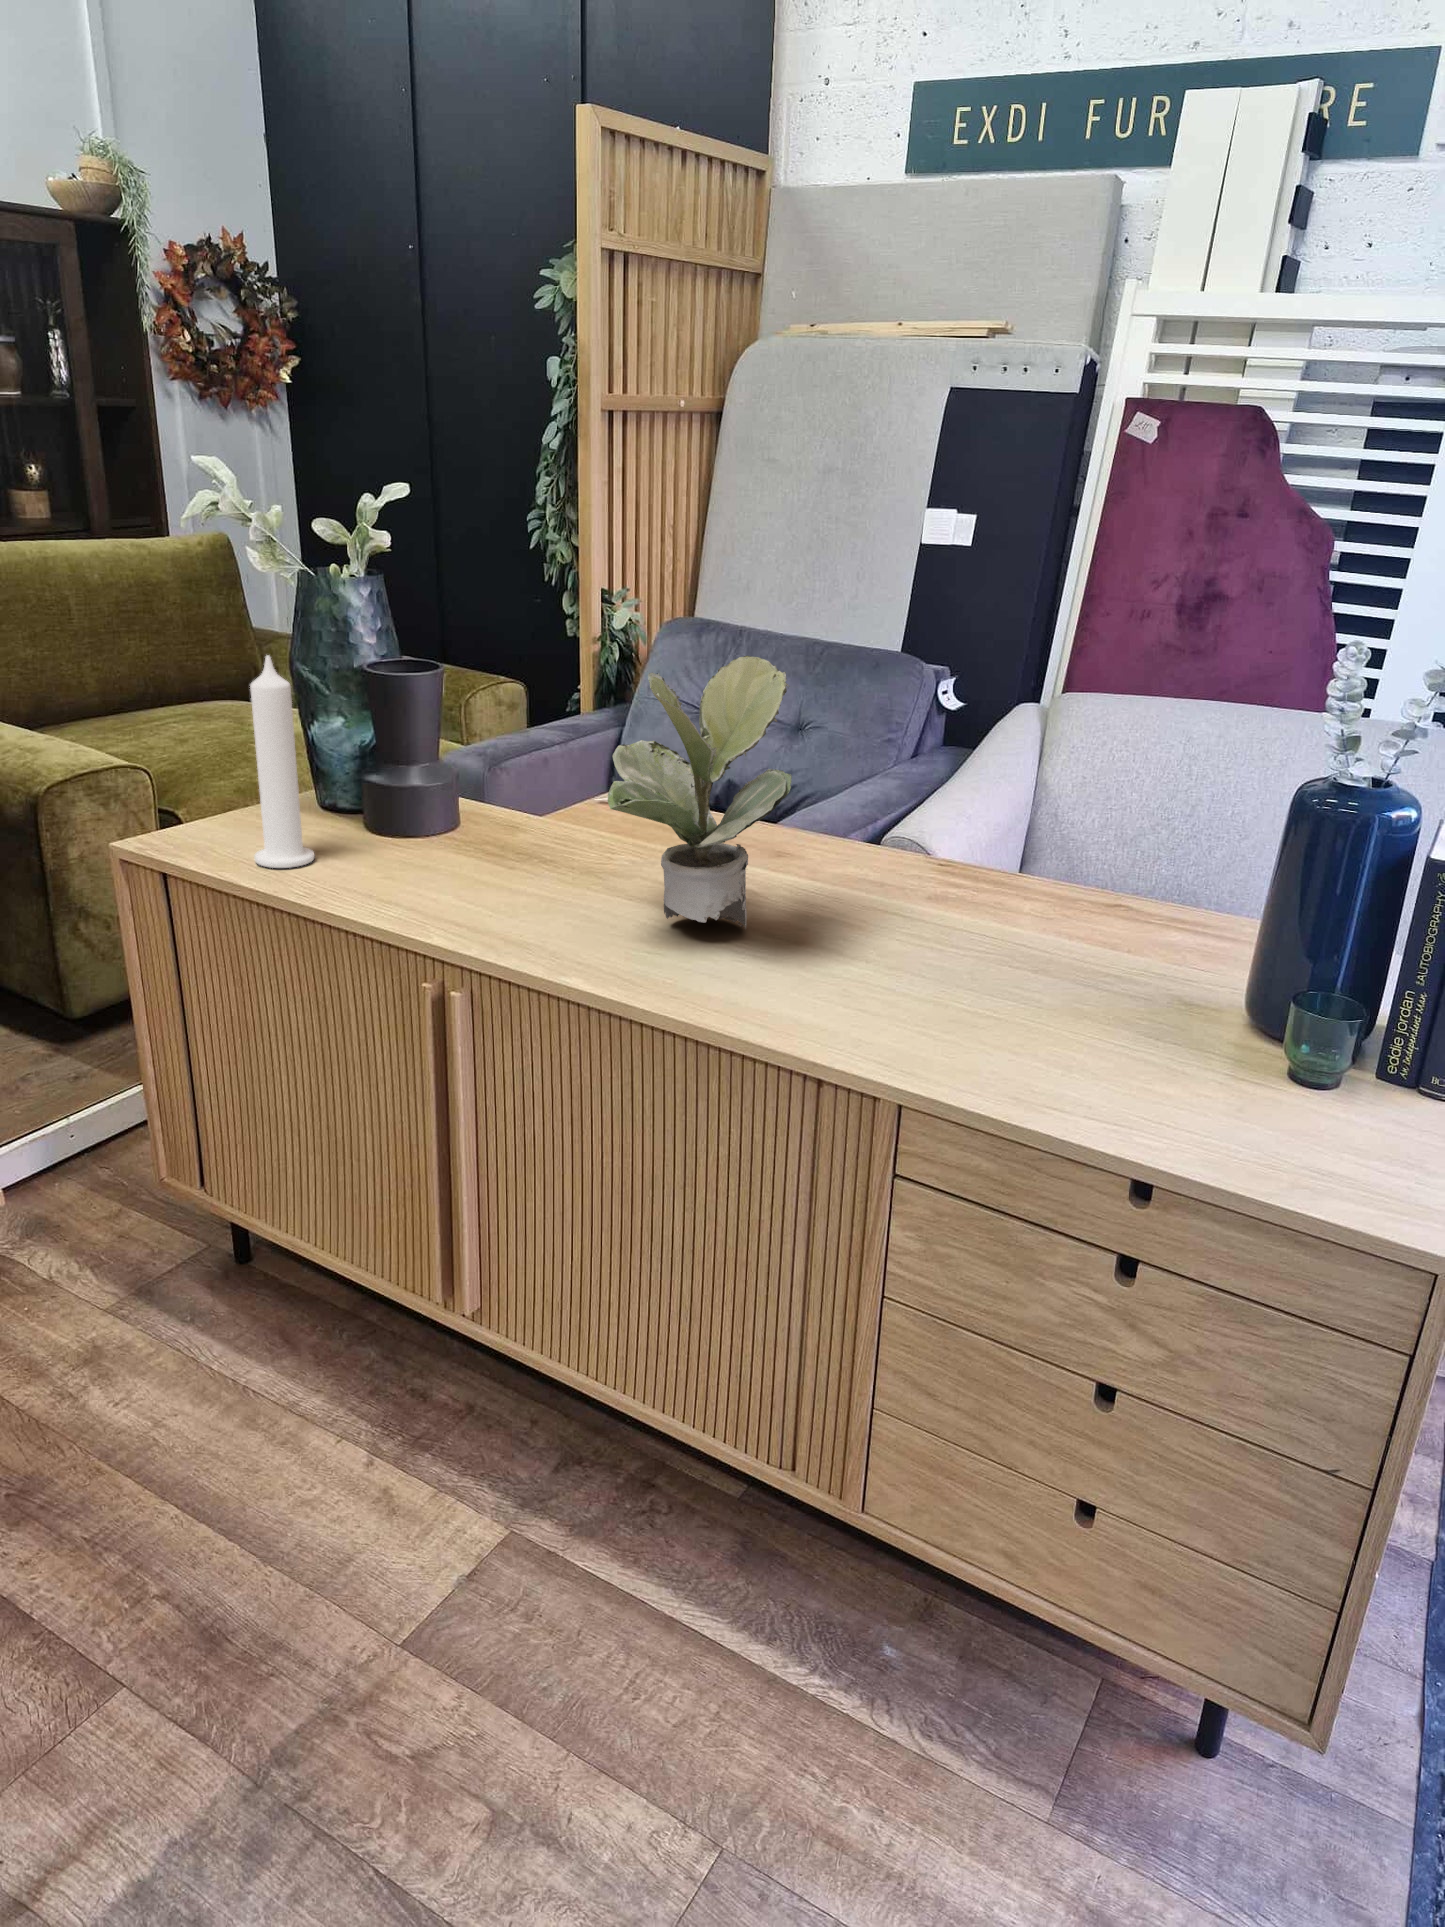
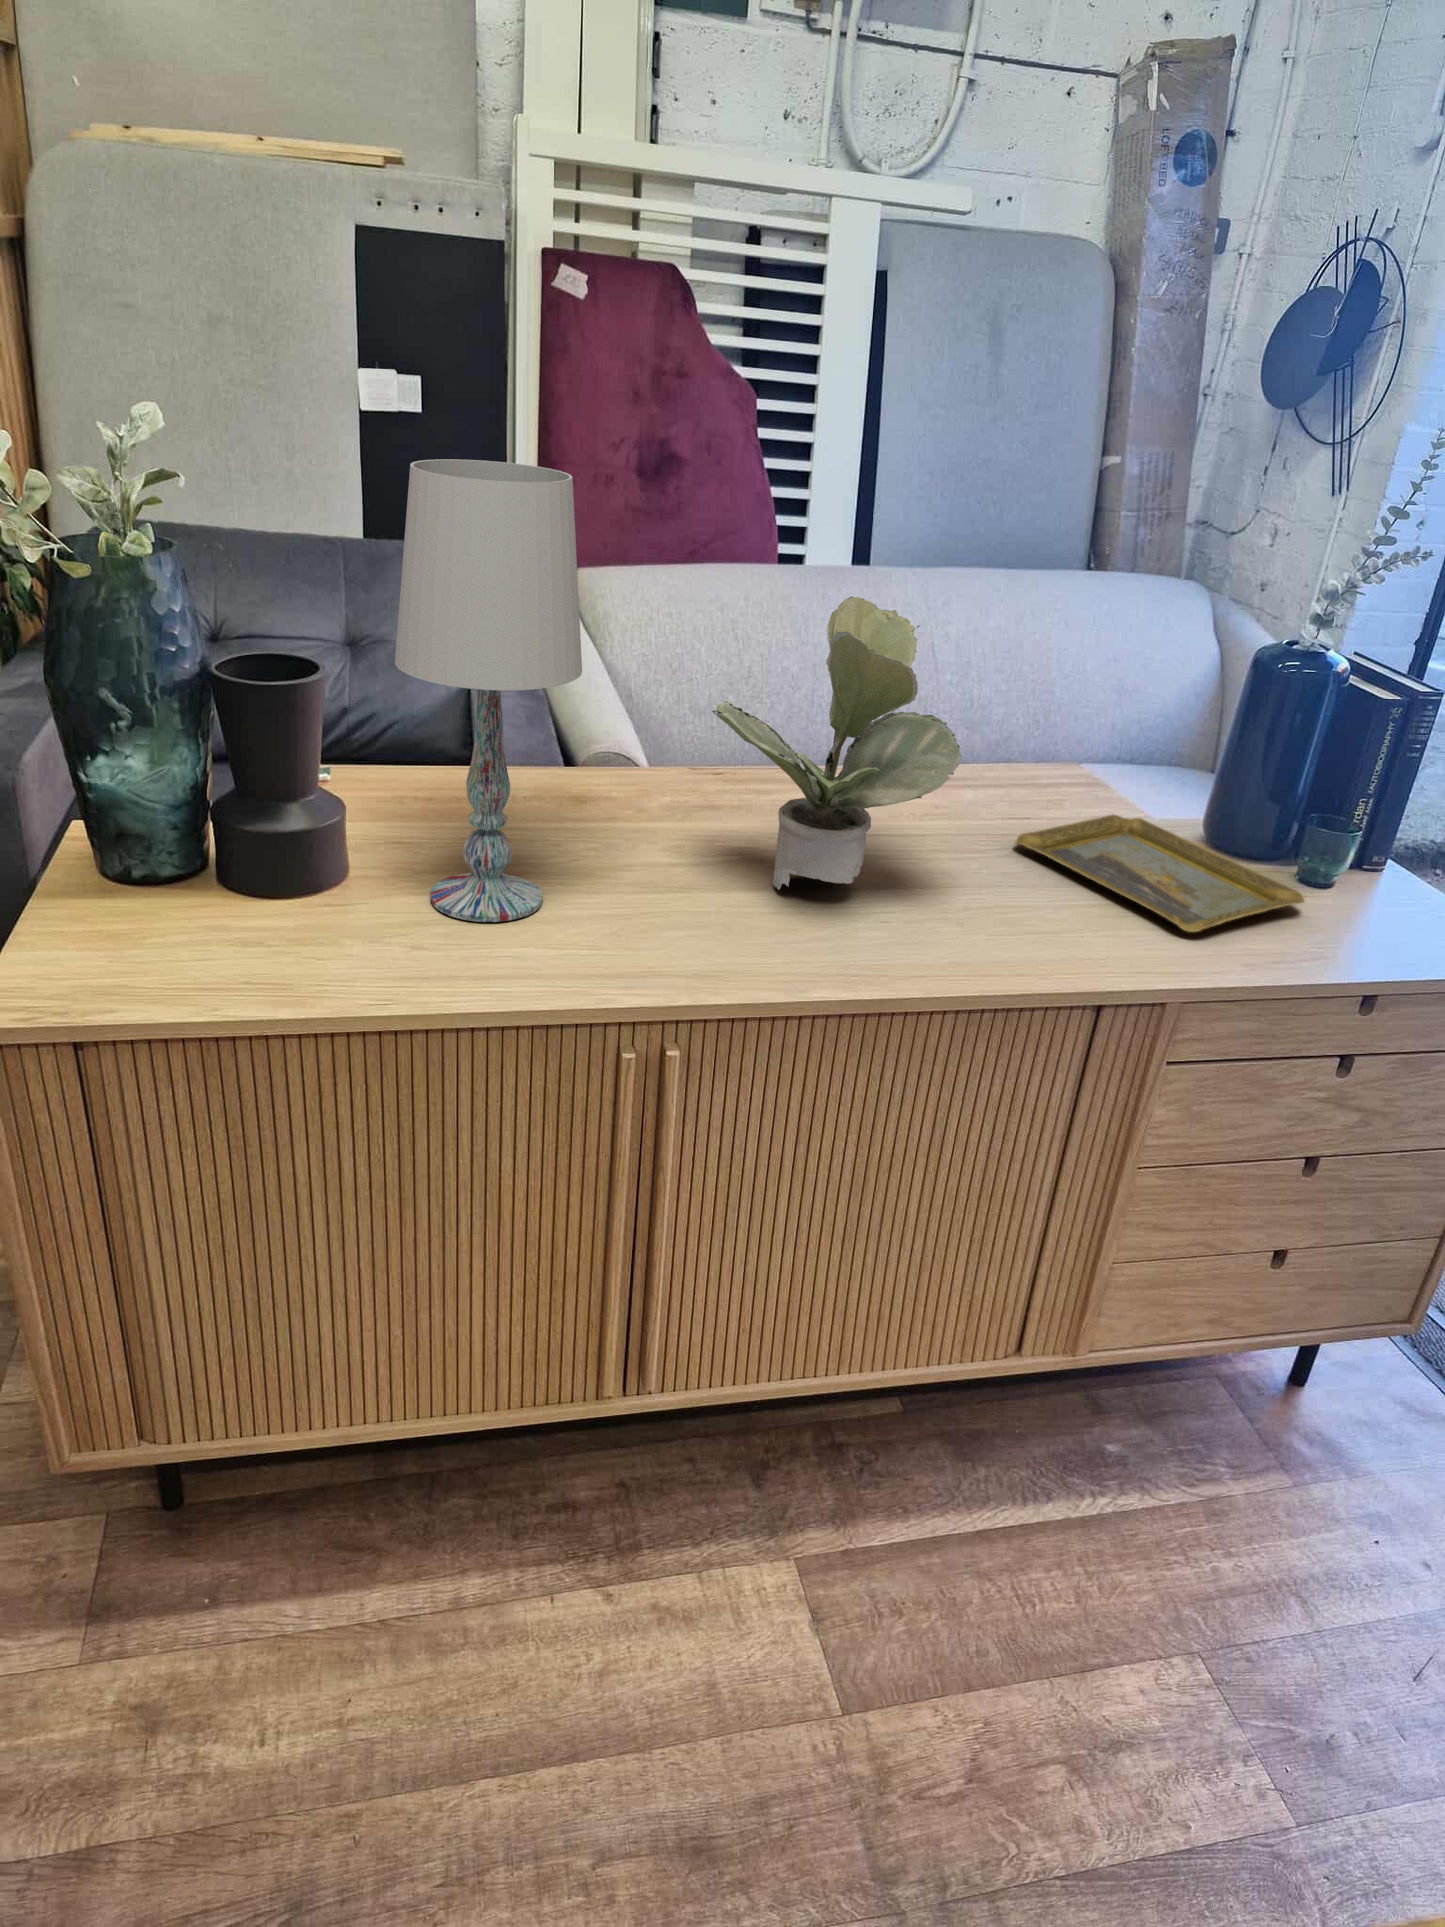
table lamp: none [384,525,531,886] -> present [395,459,582,922]
candle: present [250,655,314,868] -> none [217,667,304,964]
tray: none [962,943,1192,1074] -> present [1015,815,1305,932]

